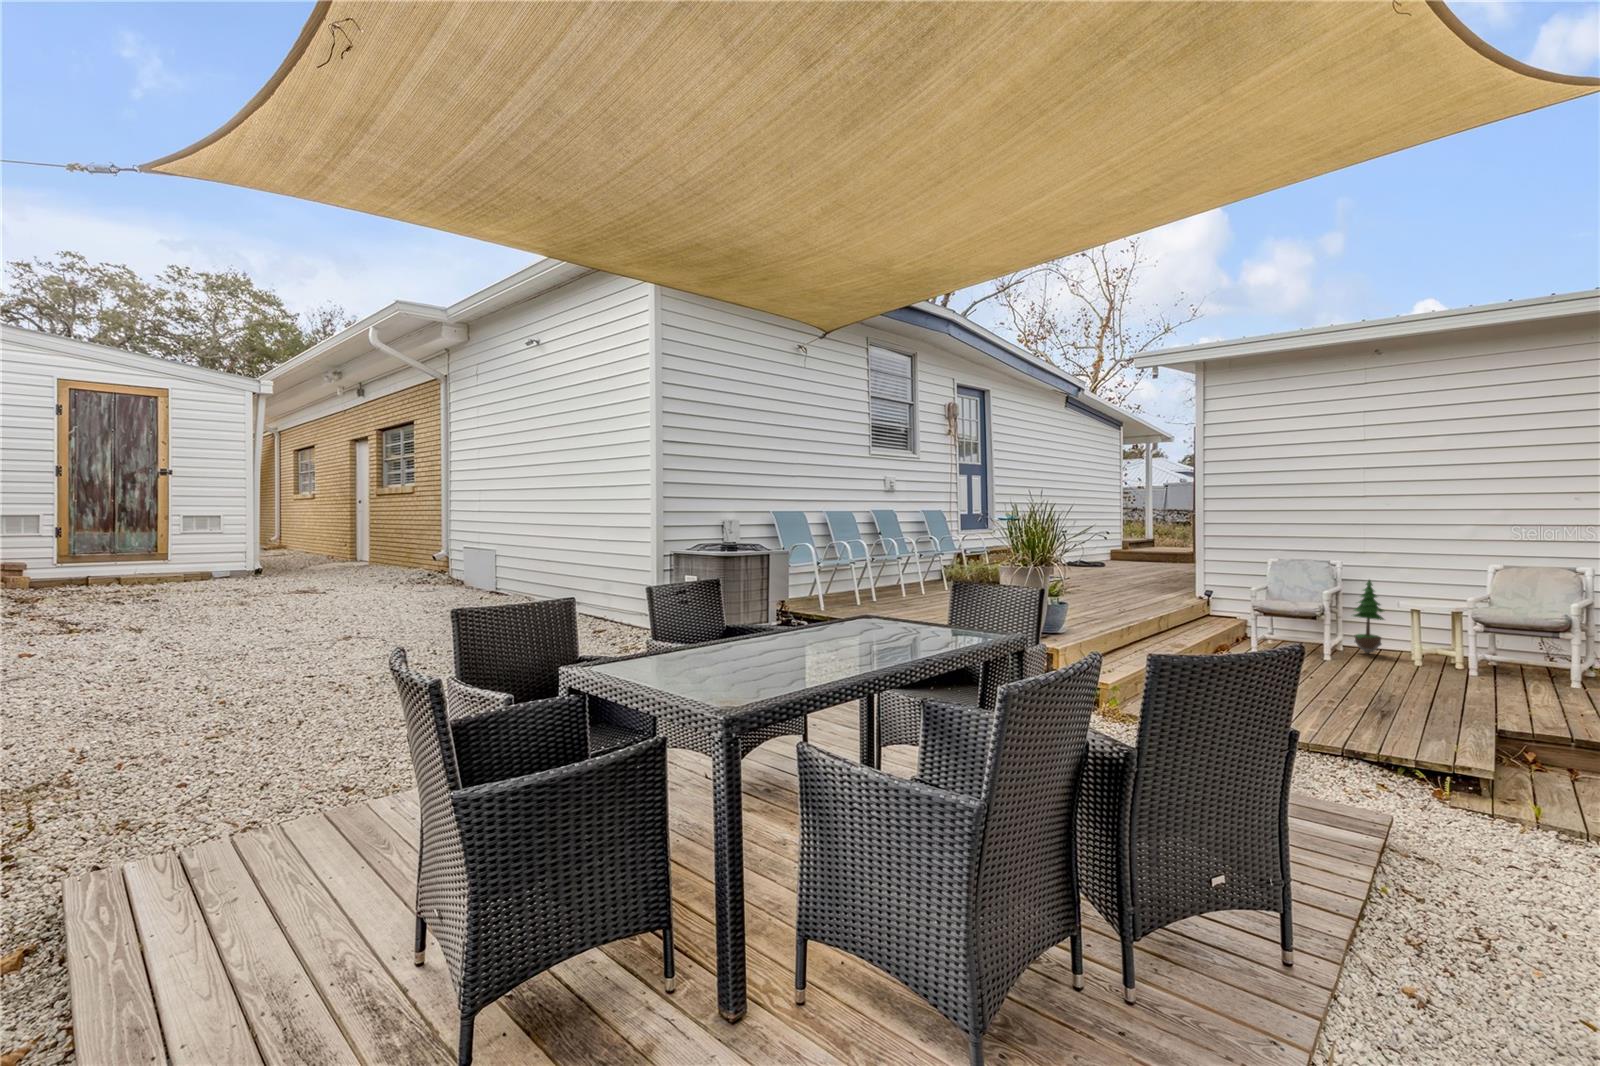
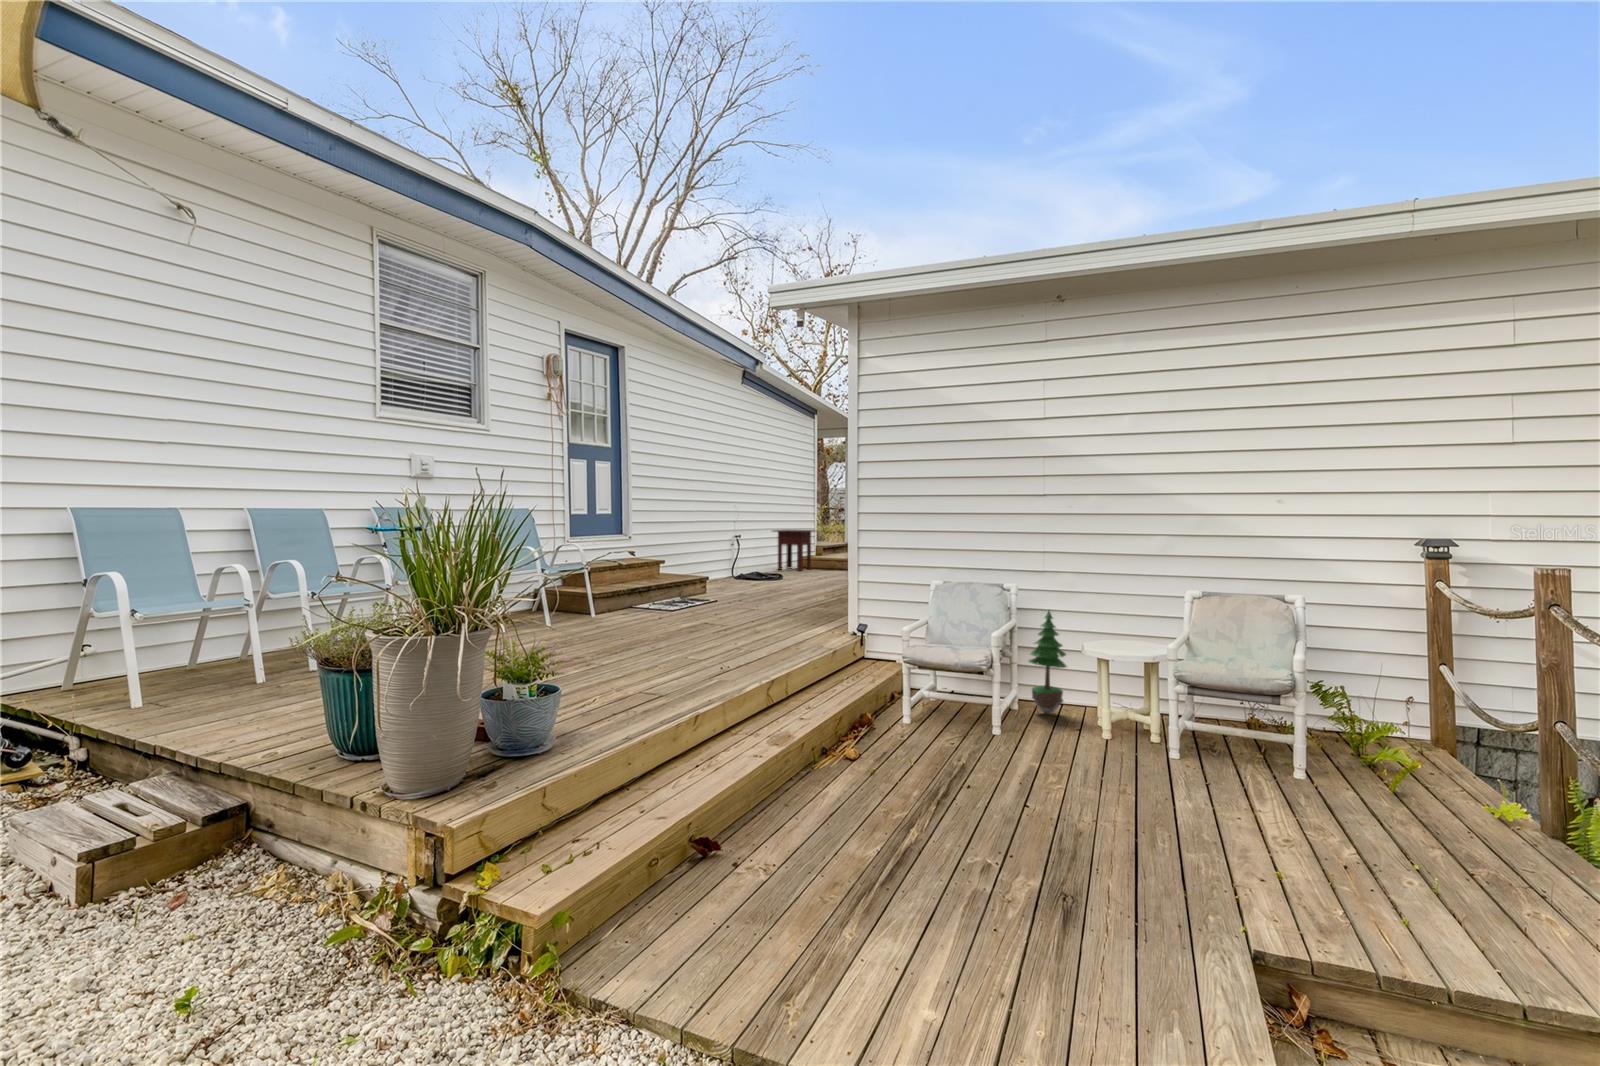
side table: none [1082,524,1123,559] -> present [774,530,815,571]

